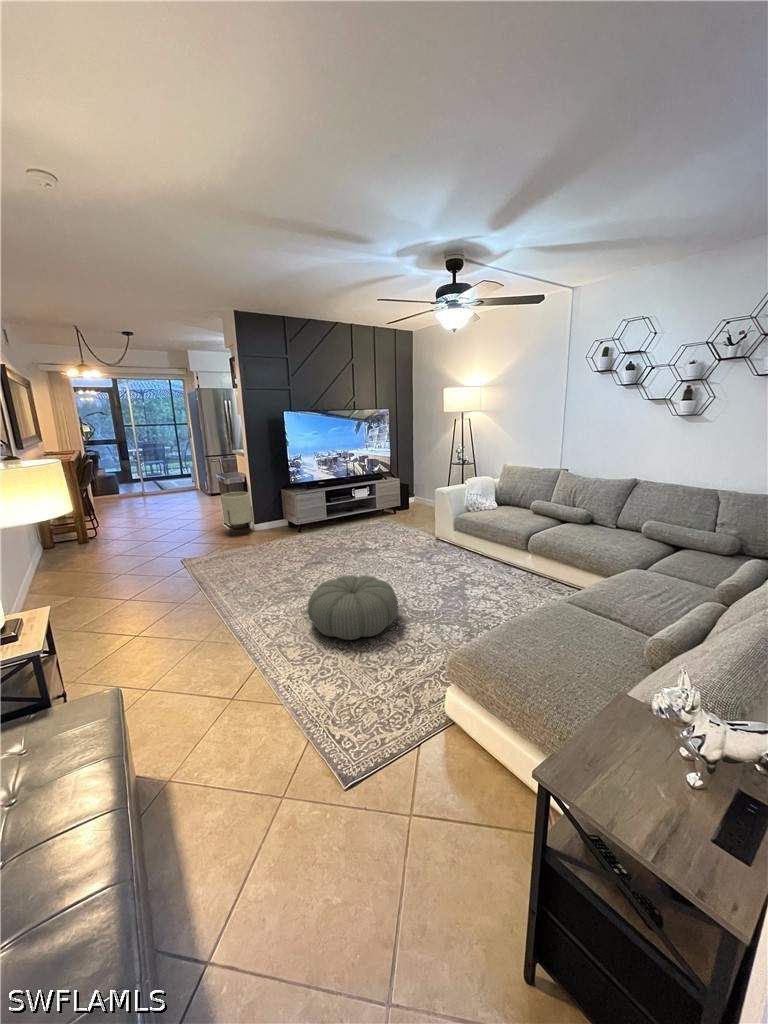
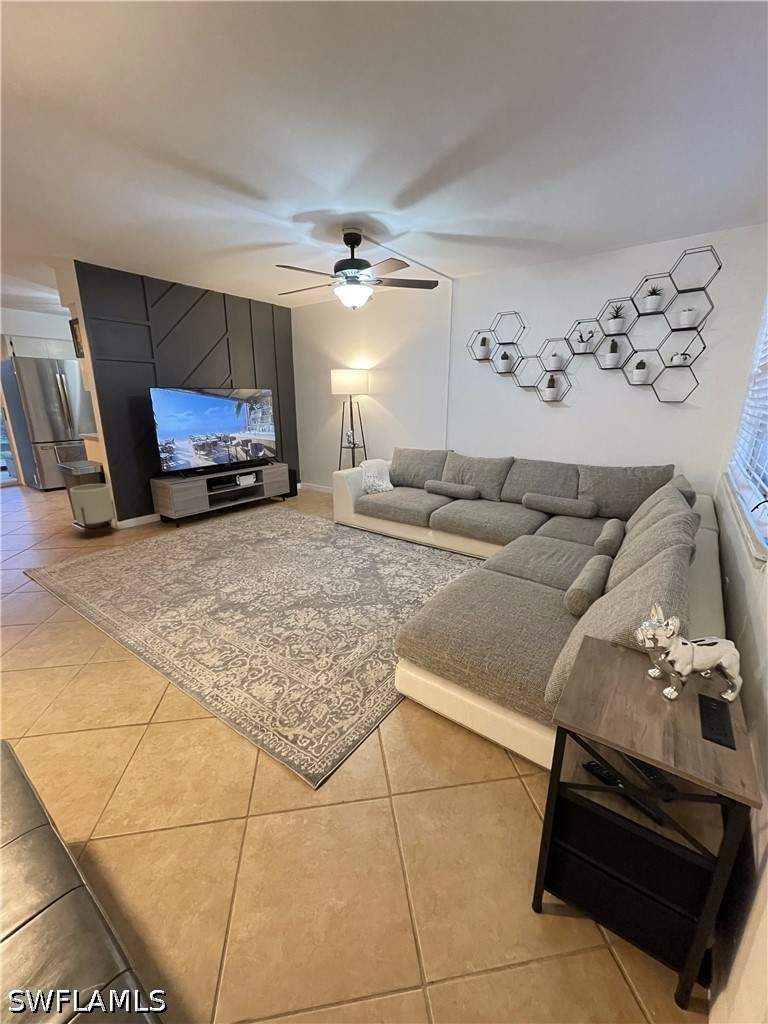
pouf: present [307,575,398,640] -> none [220,566,321,636]

